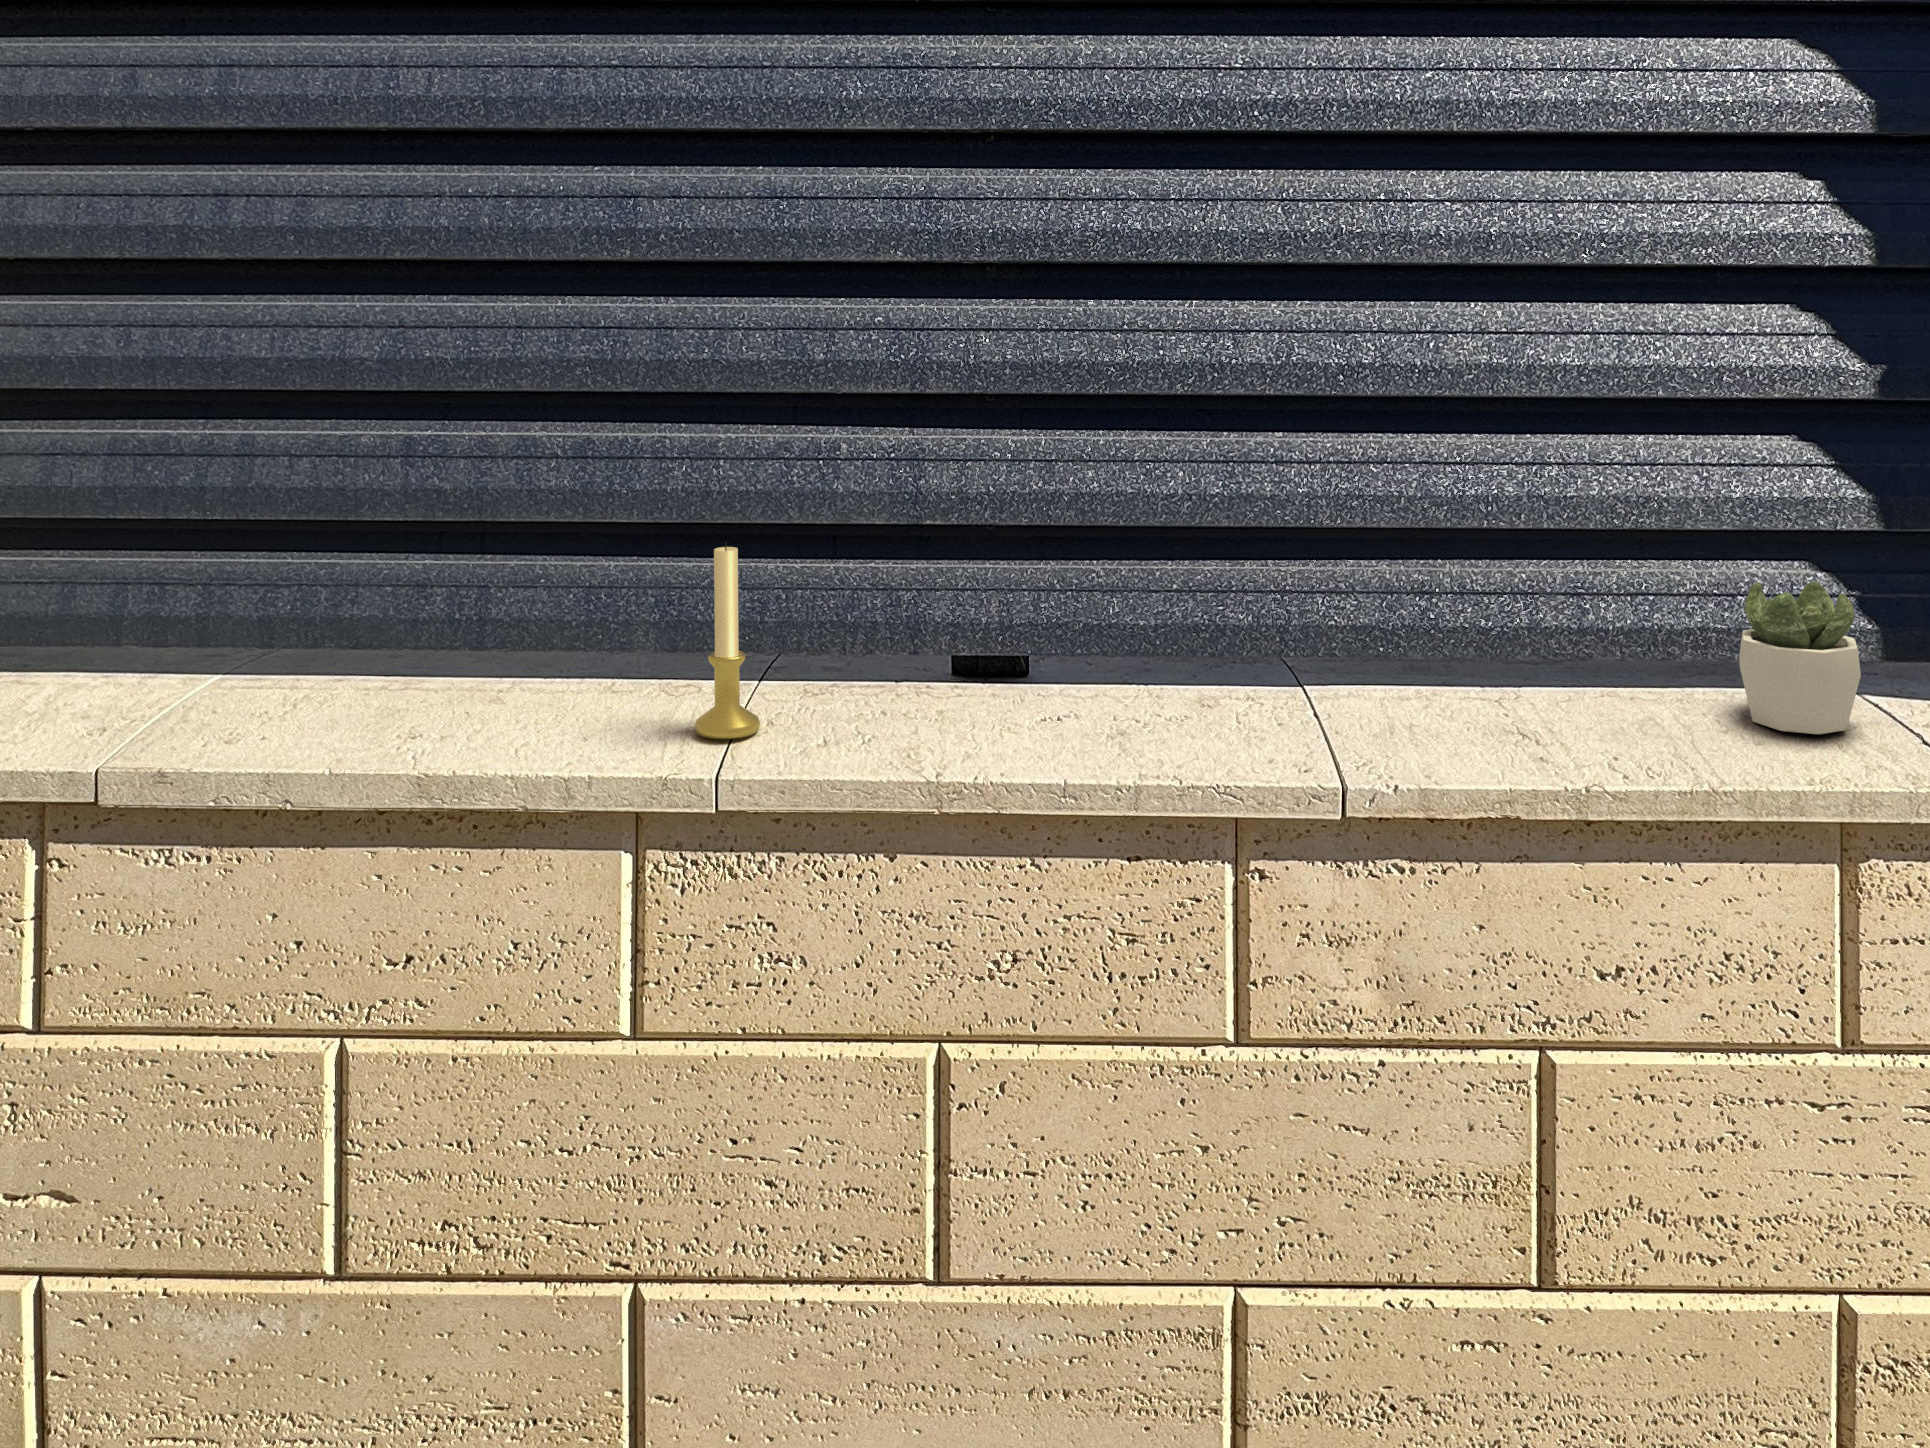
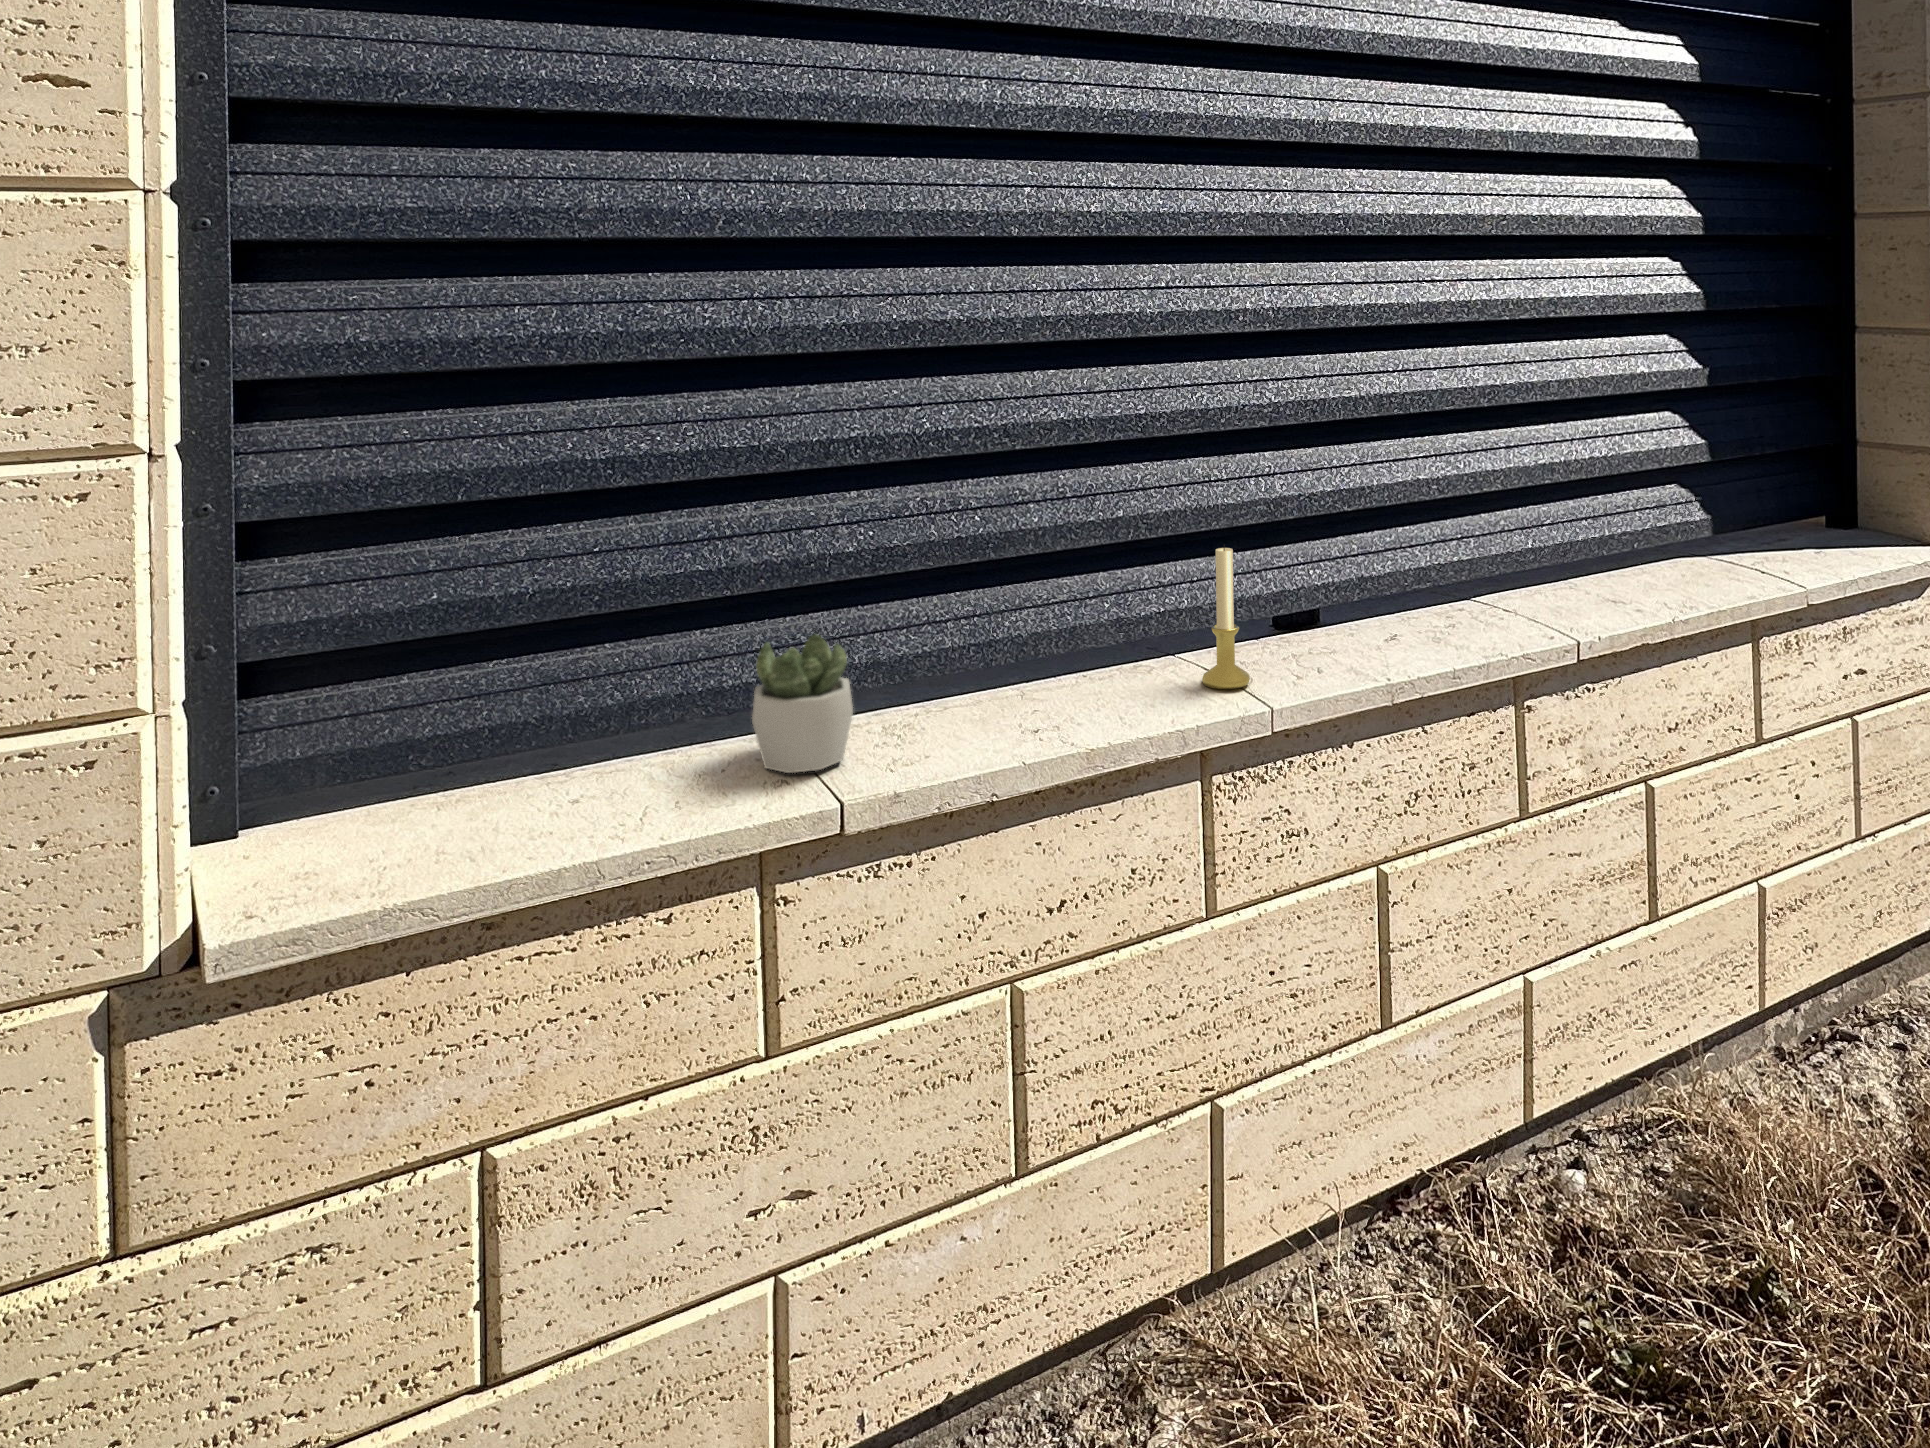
succulent plant: present [1739,582,1861,734] -> present [752,634,853,773]

